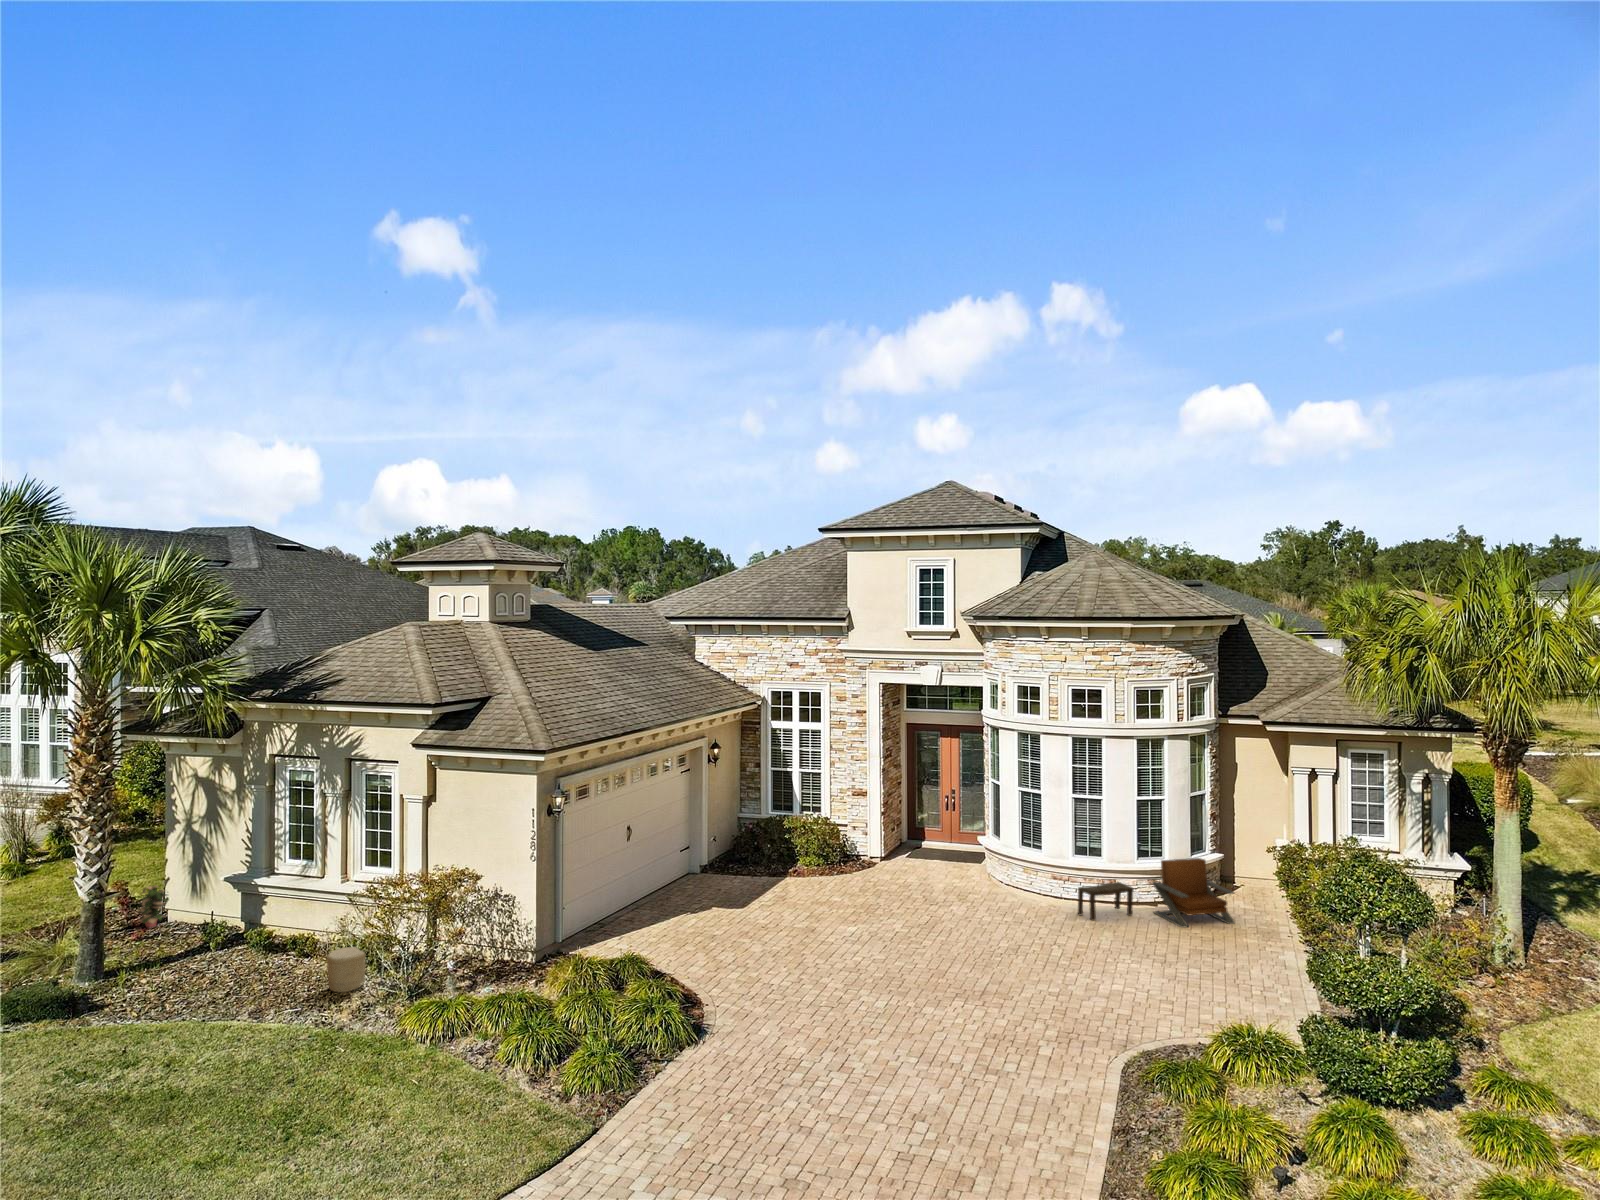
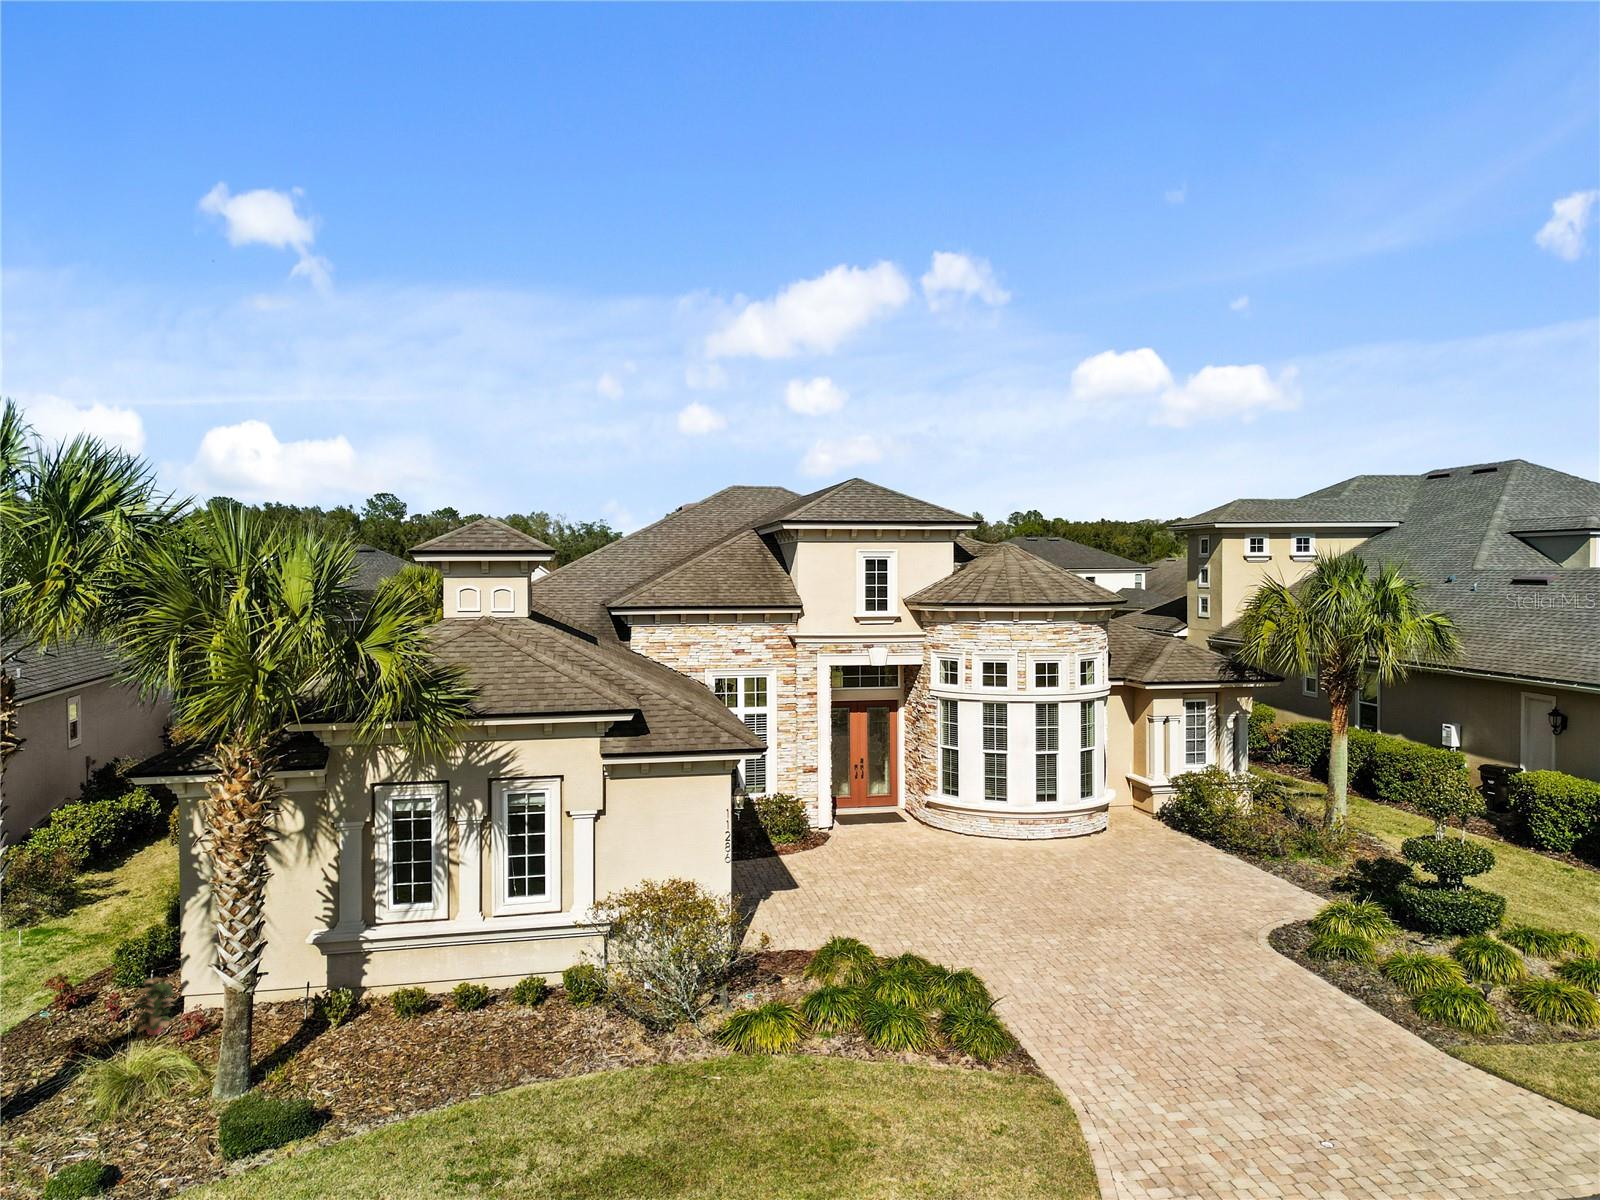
lounge chair: present [1152,858,1235,927] -> none [1090,793,1149,847]
bench: present [1078,882,1134,921] -> none [1049,819,1085,852]
woven basket: present [327,947,365,992] -> none [560,981,601,1034]

